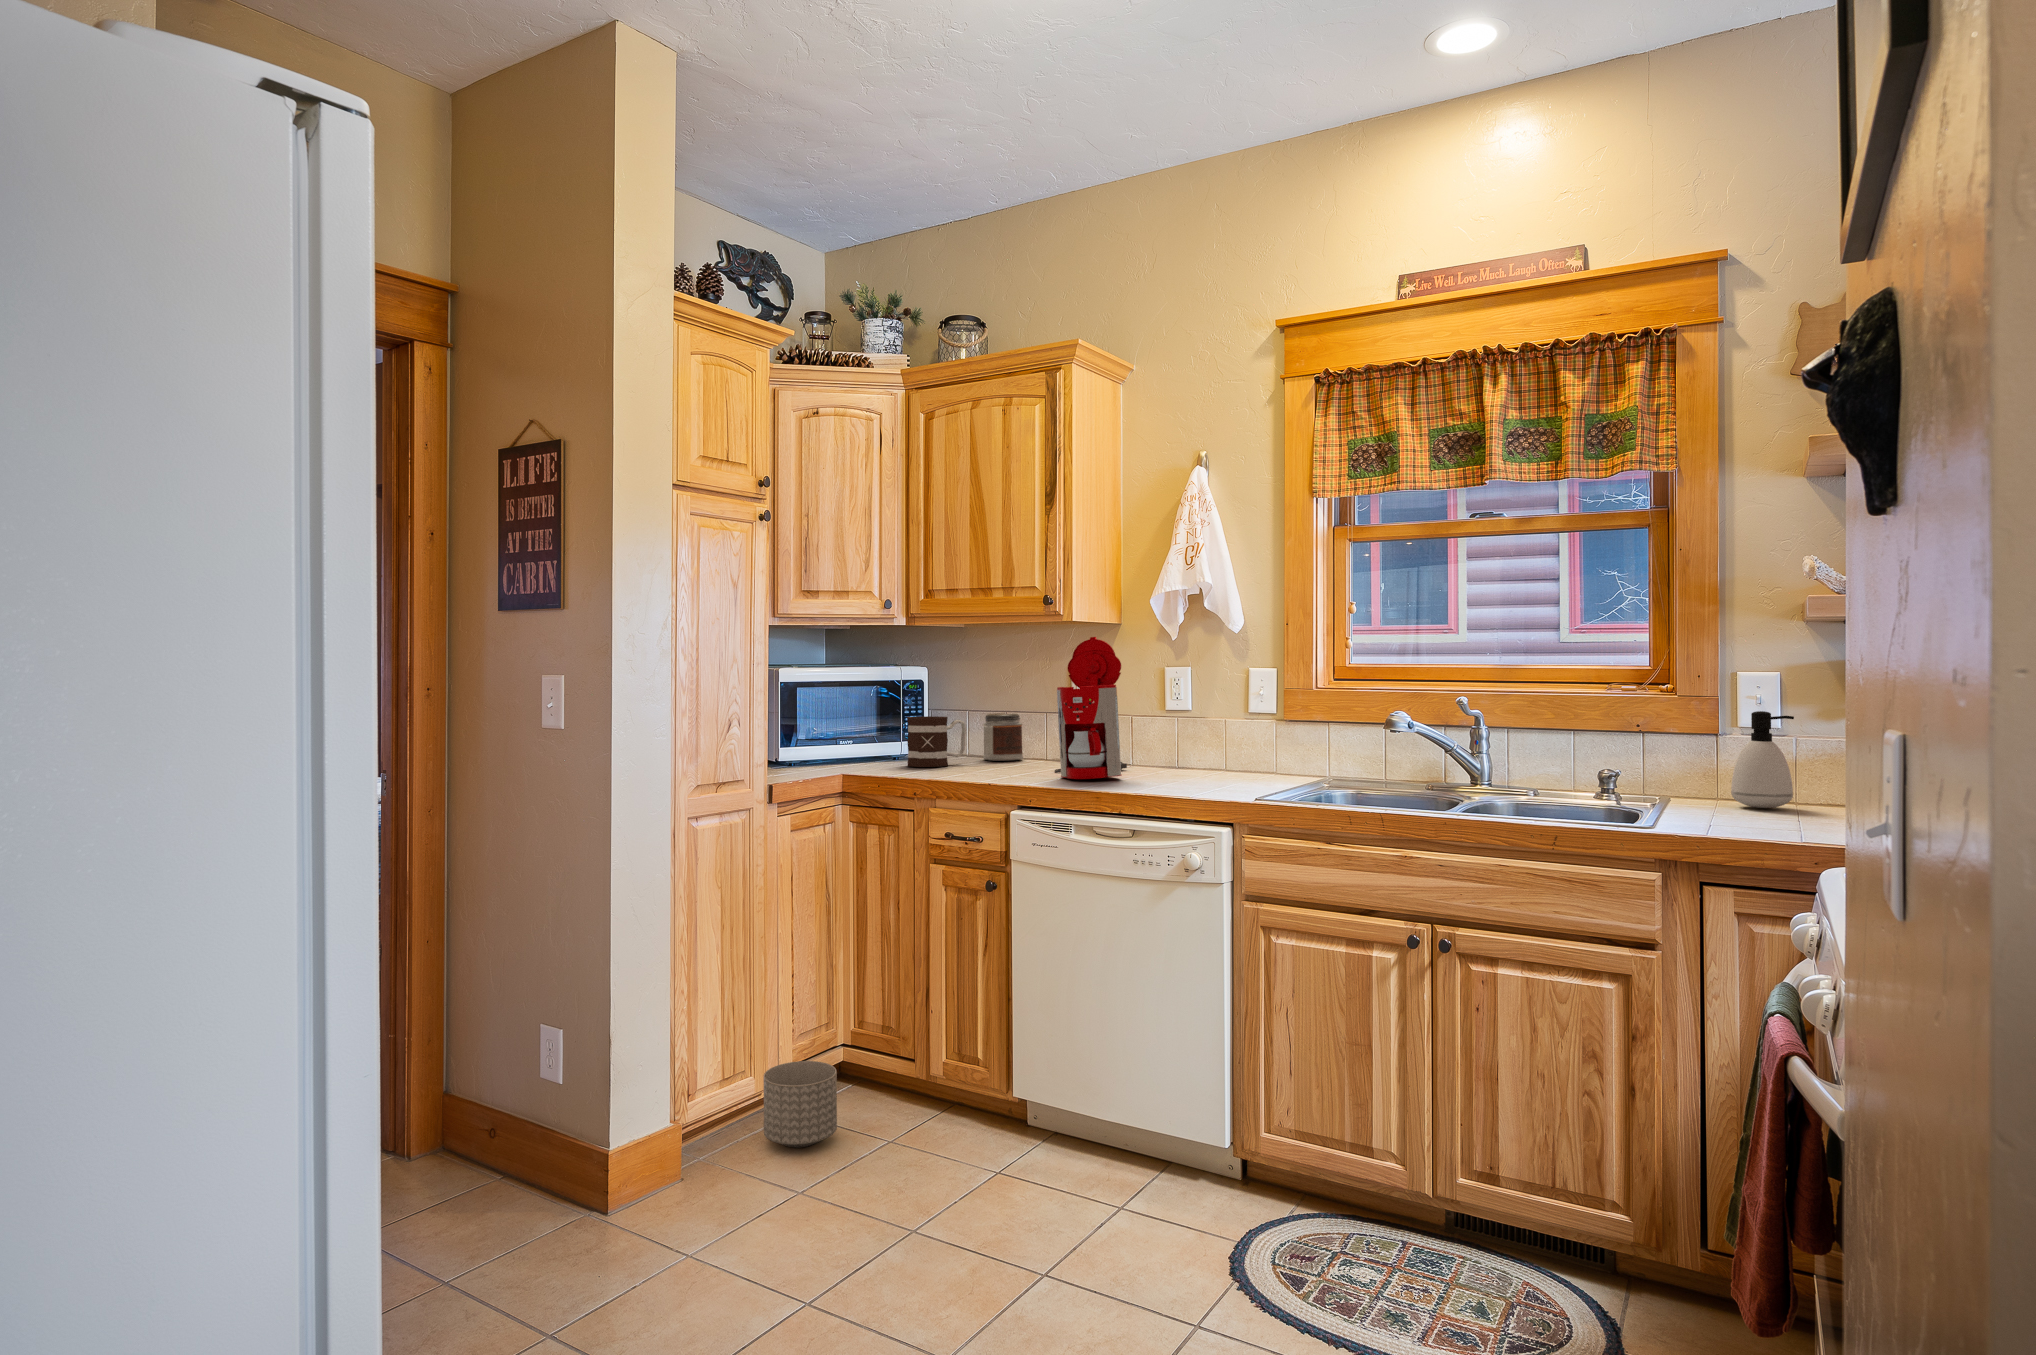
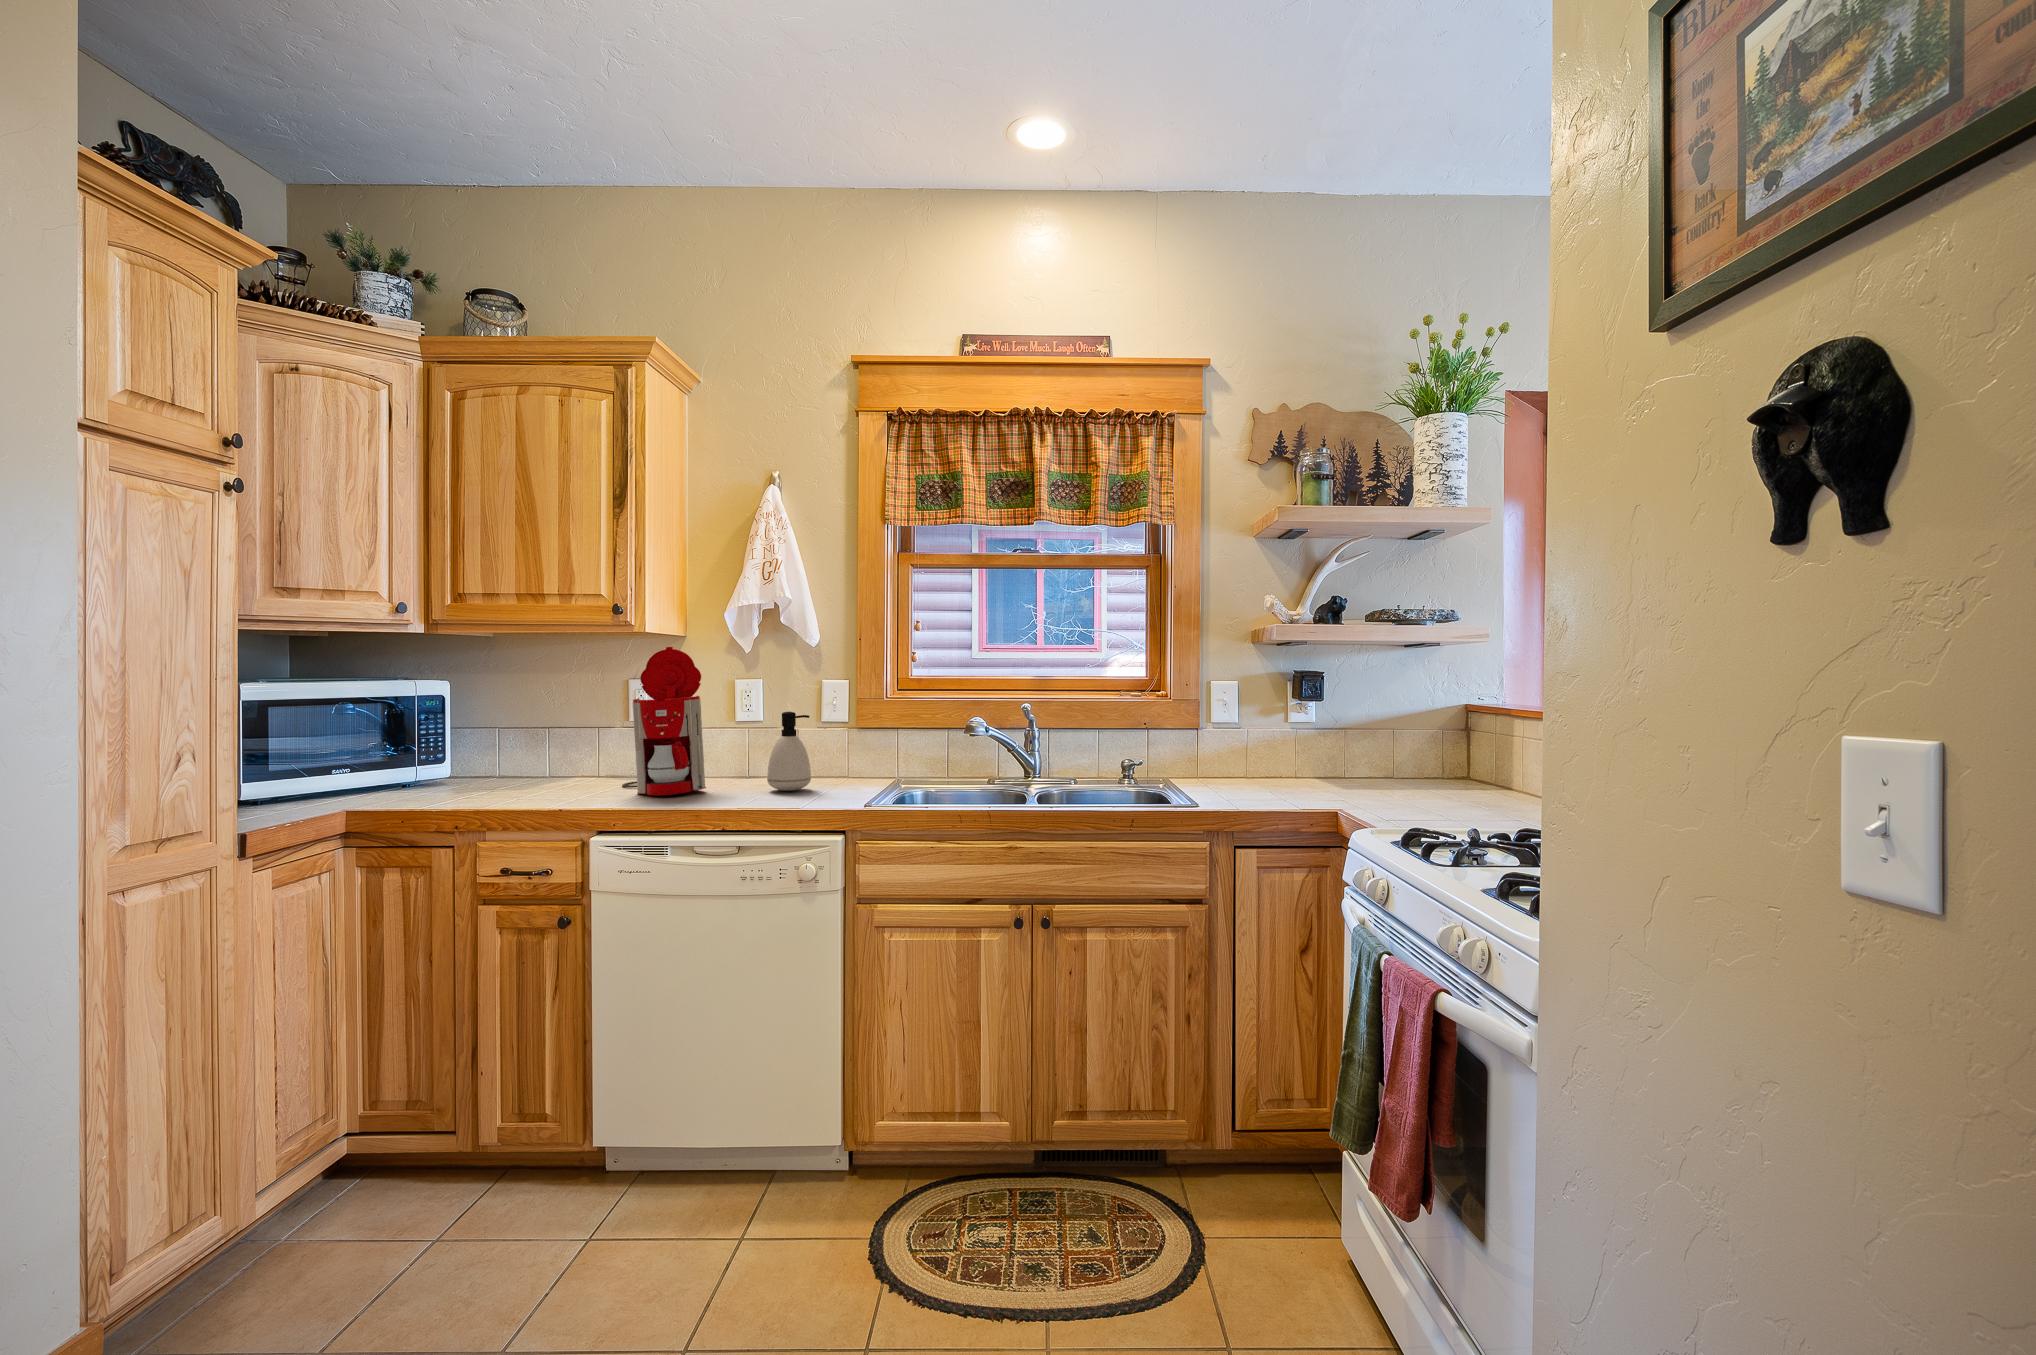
soap dispenser: present [1731,711,1794,808] -> present [767,712,811,791]
jar: present [983,713,1023,761] -> none [522,725,571,777]
mug: present [907,716,966,767] -> none [431,732,507,792]
planter: present [764,1061,837,1148] -> none [243,1170,359,1298]

